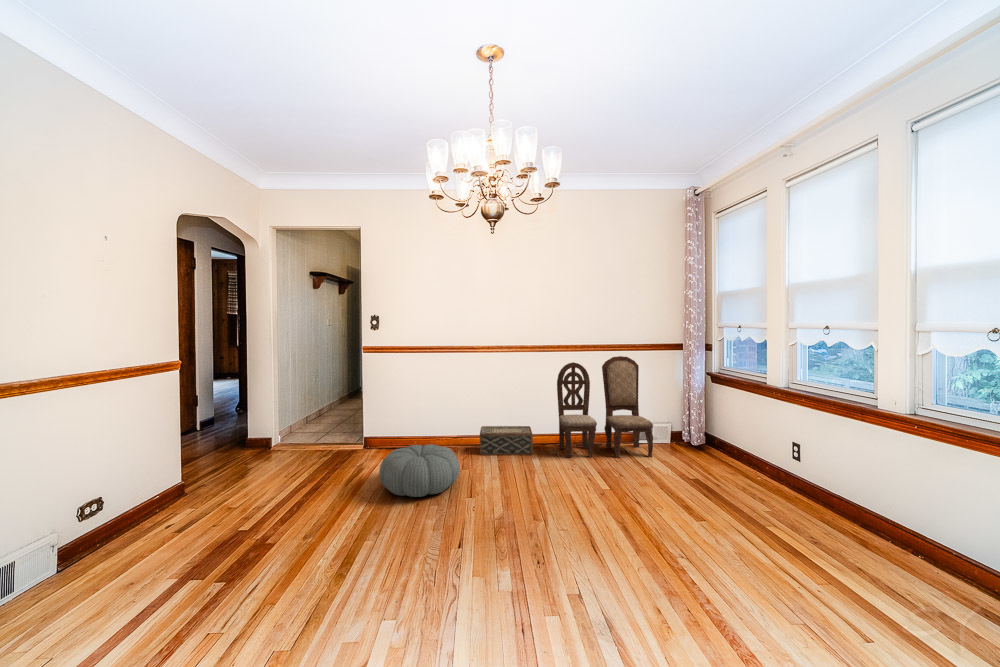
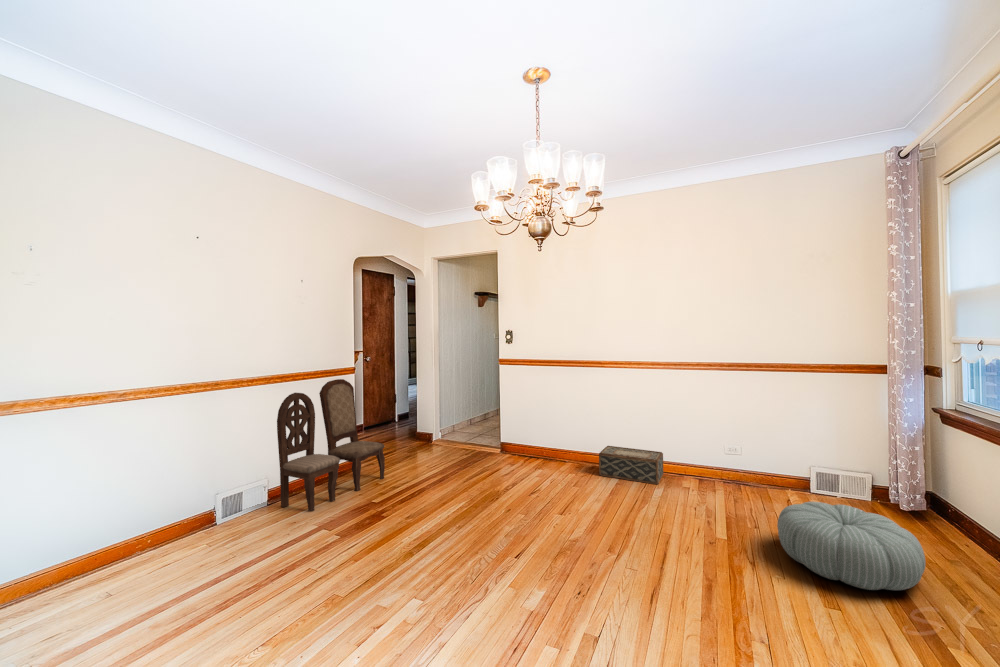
dining chair: present [557,356,653,458] -> present [277,379,385,512]
pouf: present [379,444,460,497] -> present [777,502,925,590]

